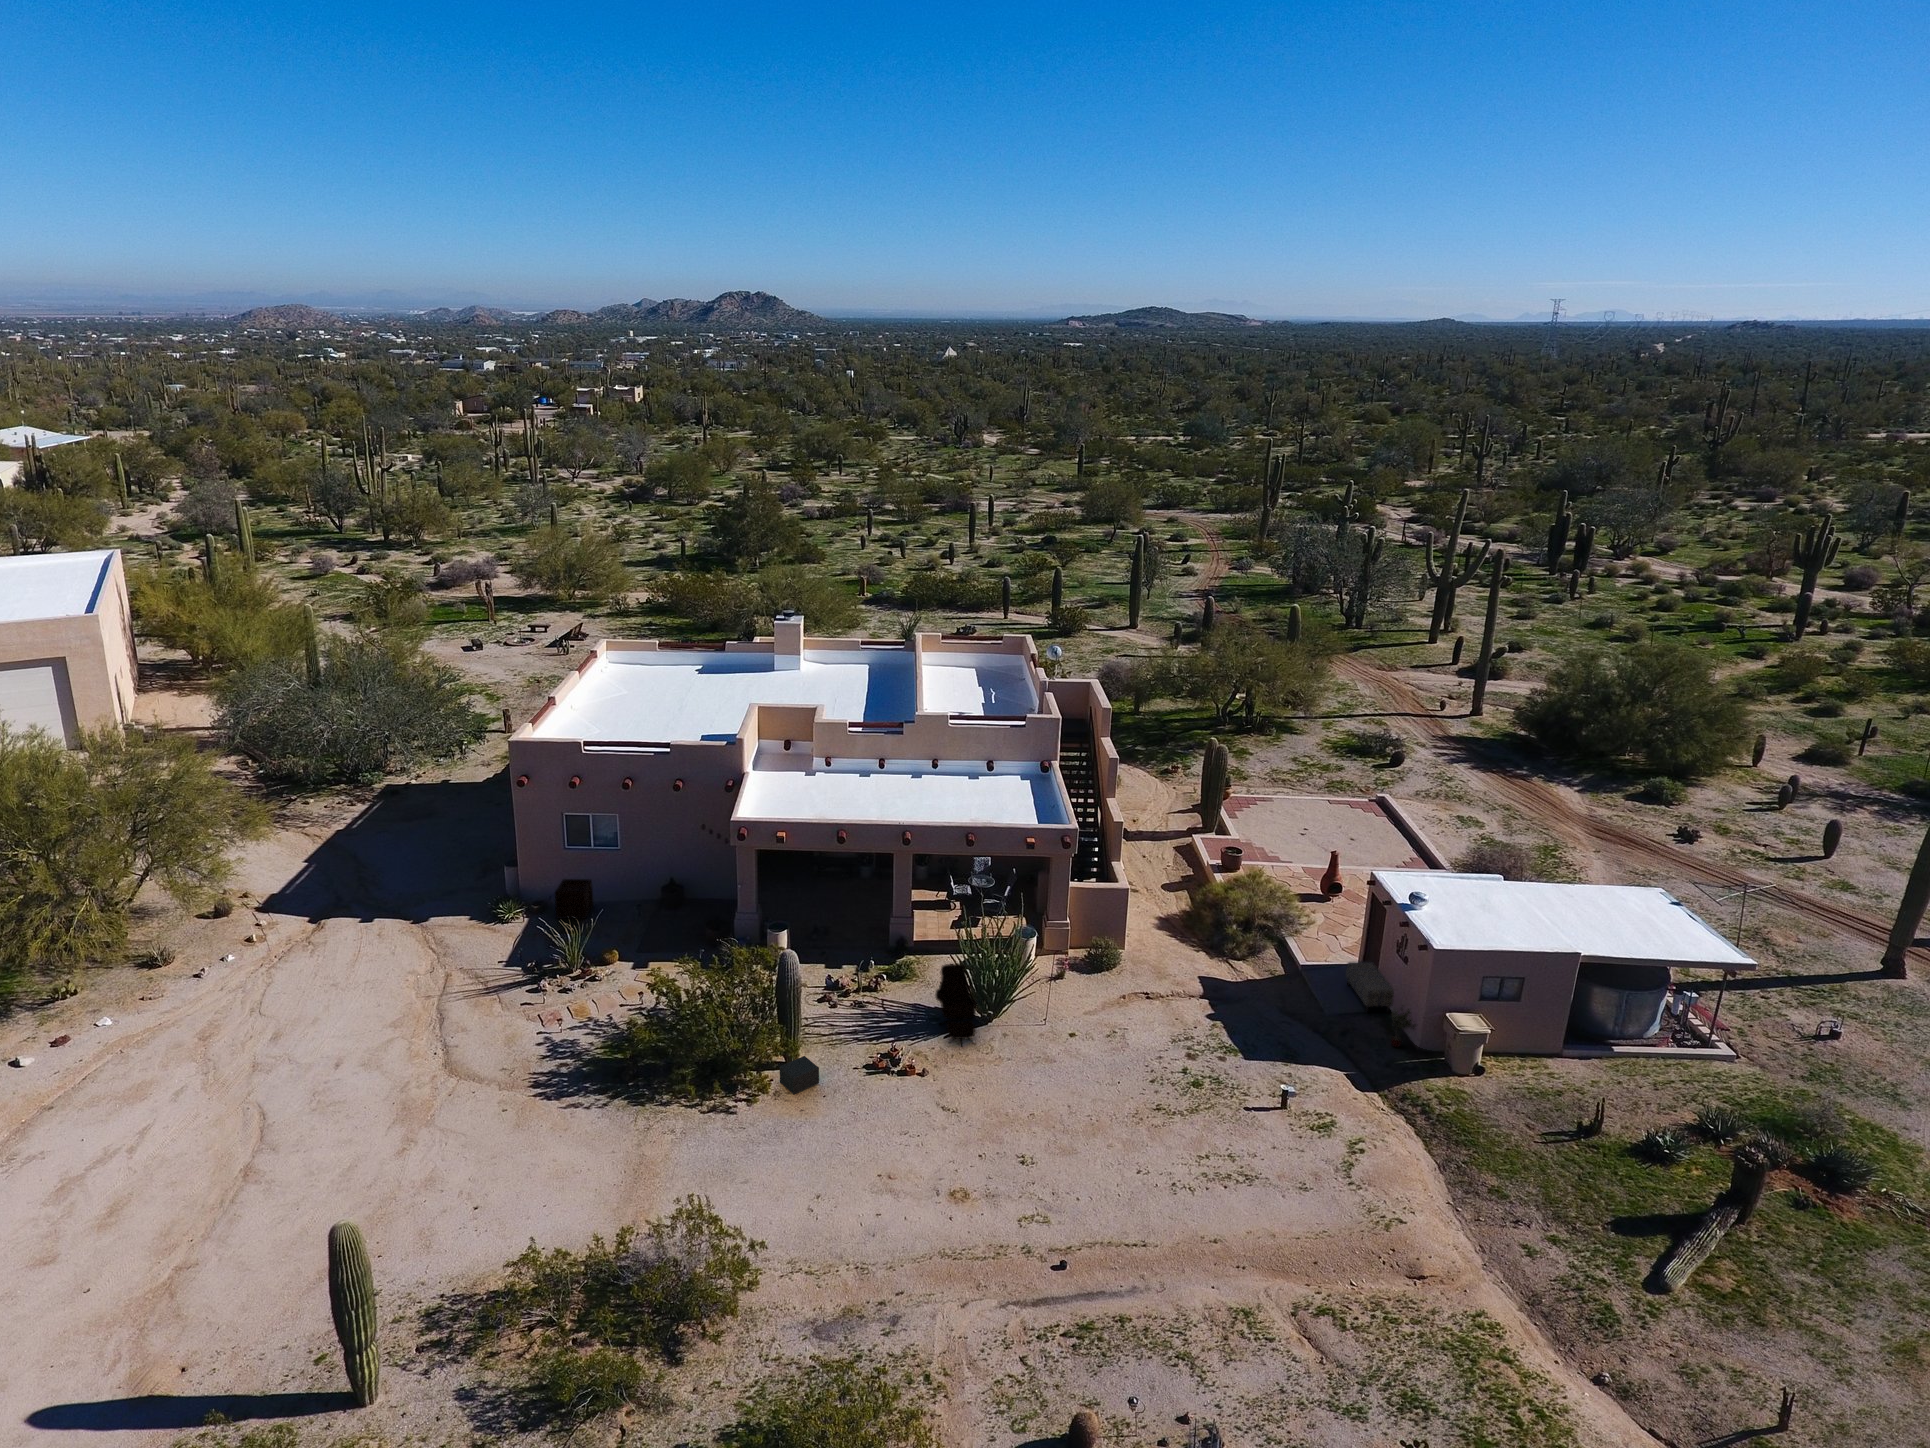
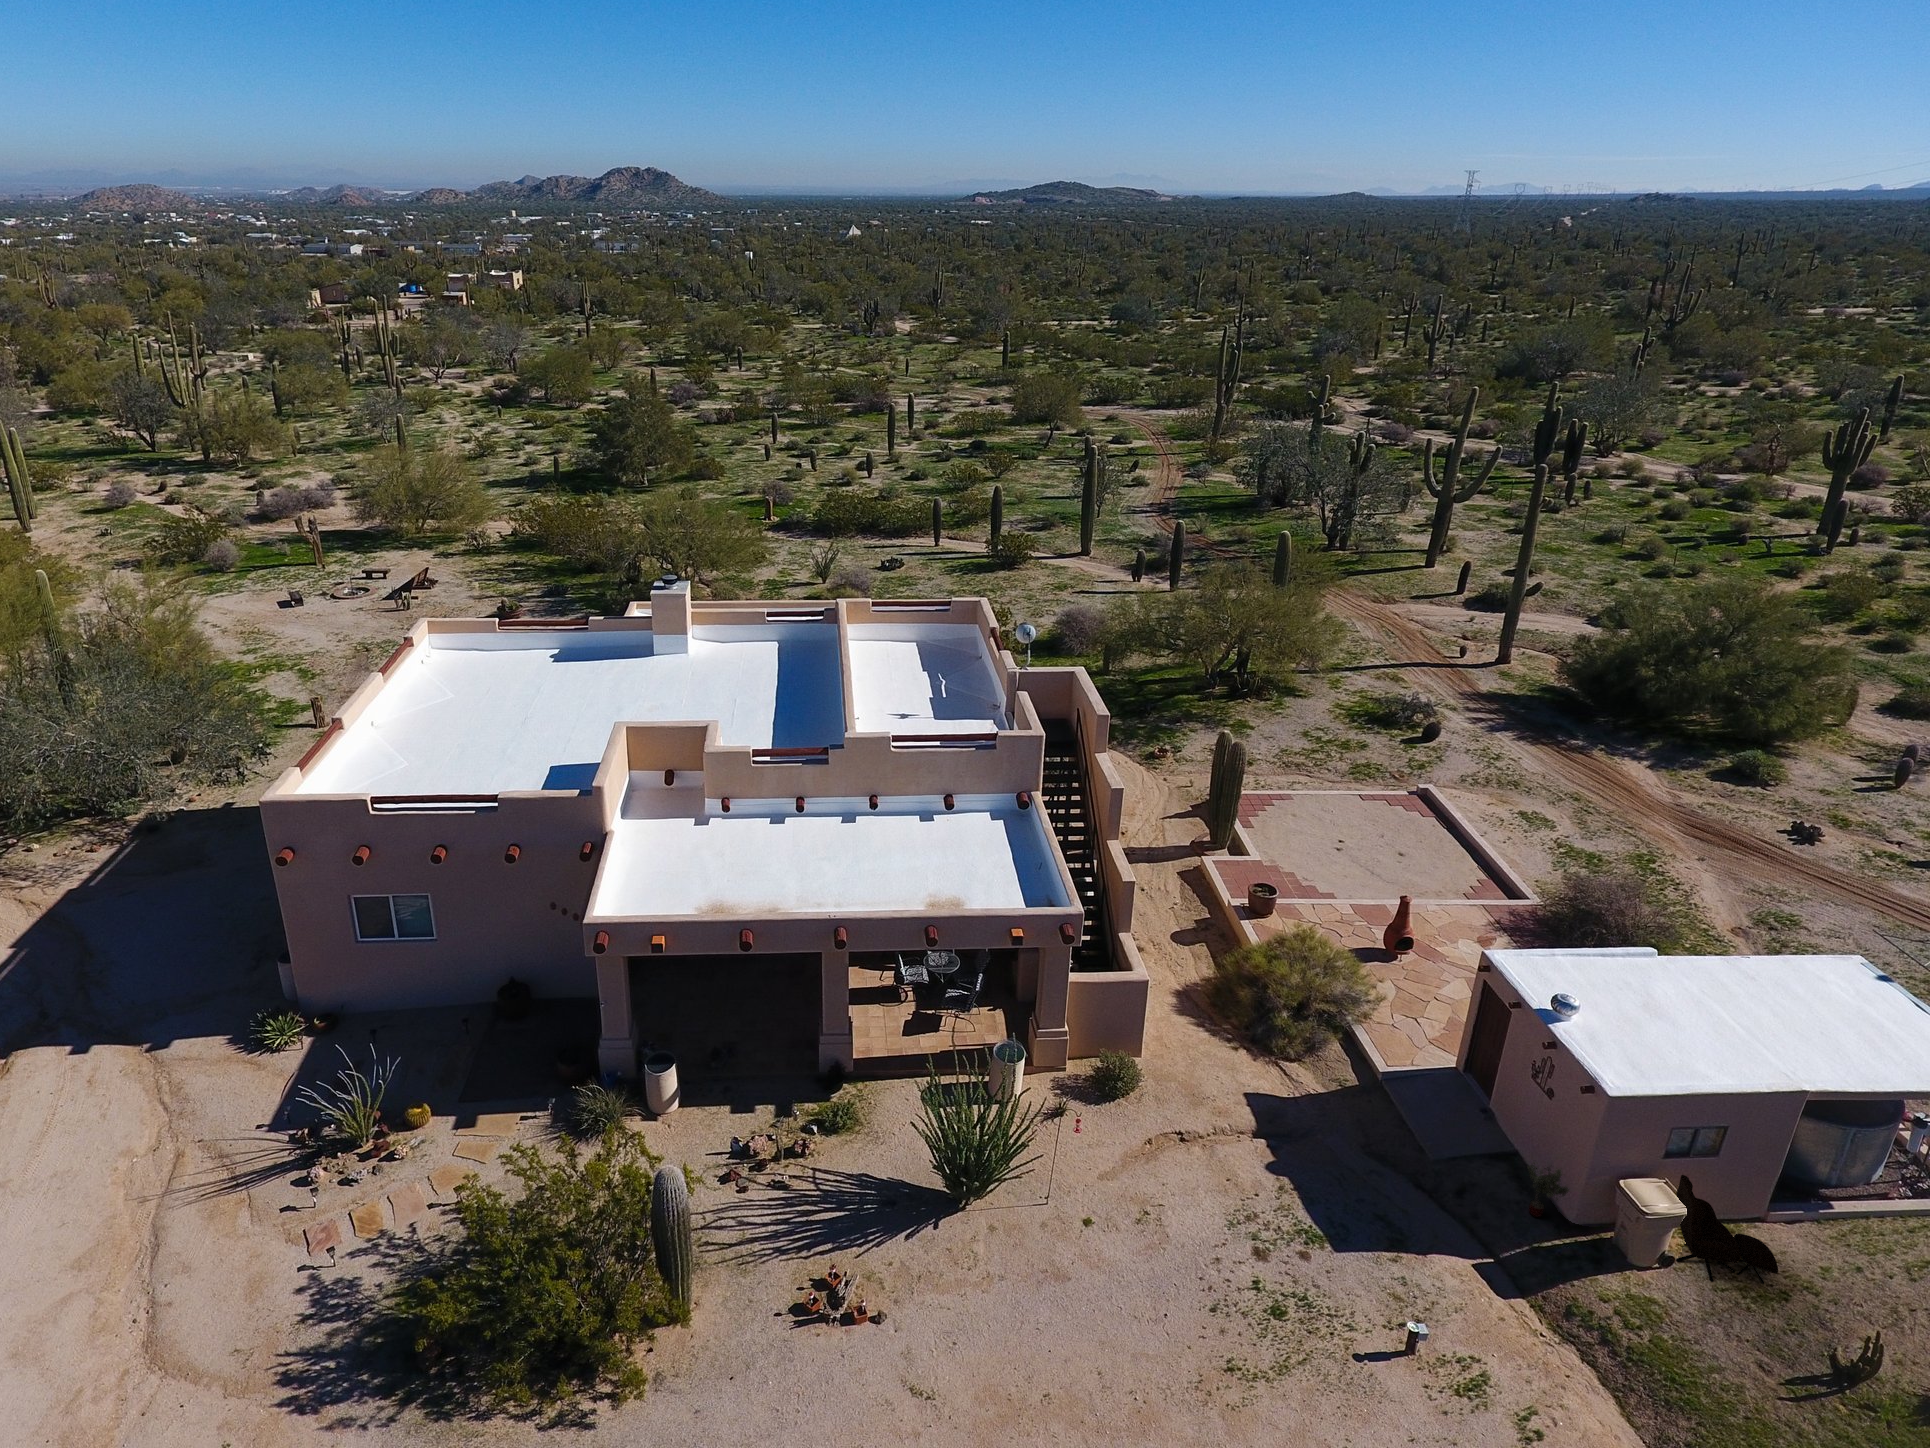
wooden crate: present [555,879,593,919] -> none [346,981,408,1040]
bench: present [1346,962,1394,1012] -> none [1445,1073,1522,1154]
lounge chair: present [935,963,976,1041] -> present [1676,1175,1778,1284]
storage box: present [779,1056,819,1094] -> none [664,1302,725,1373]

